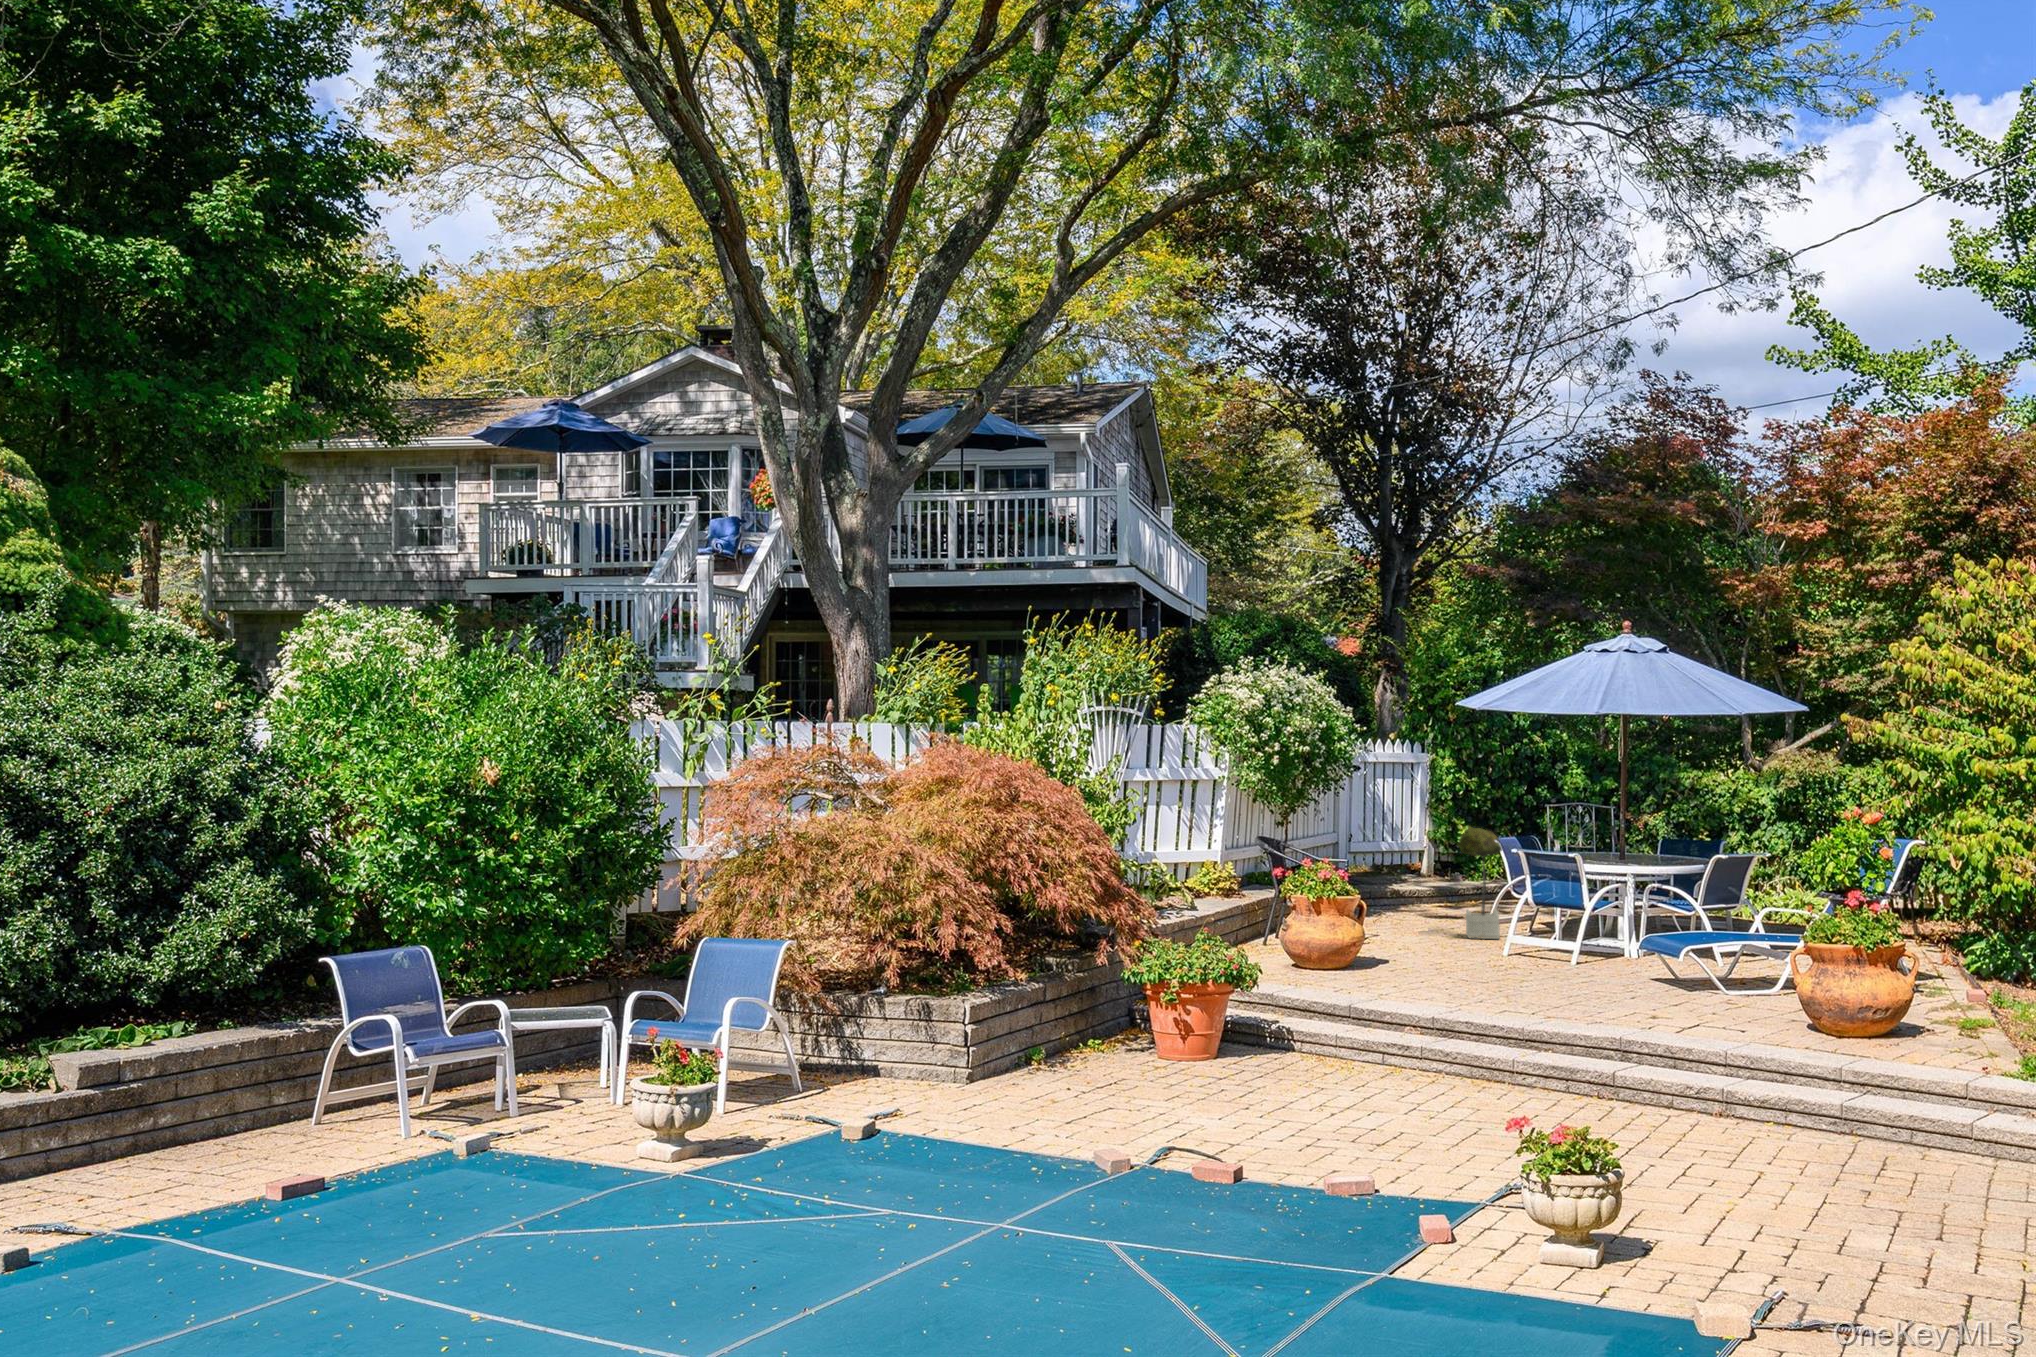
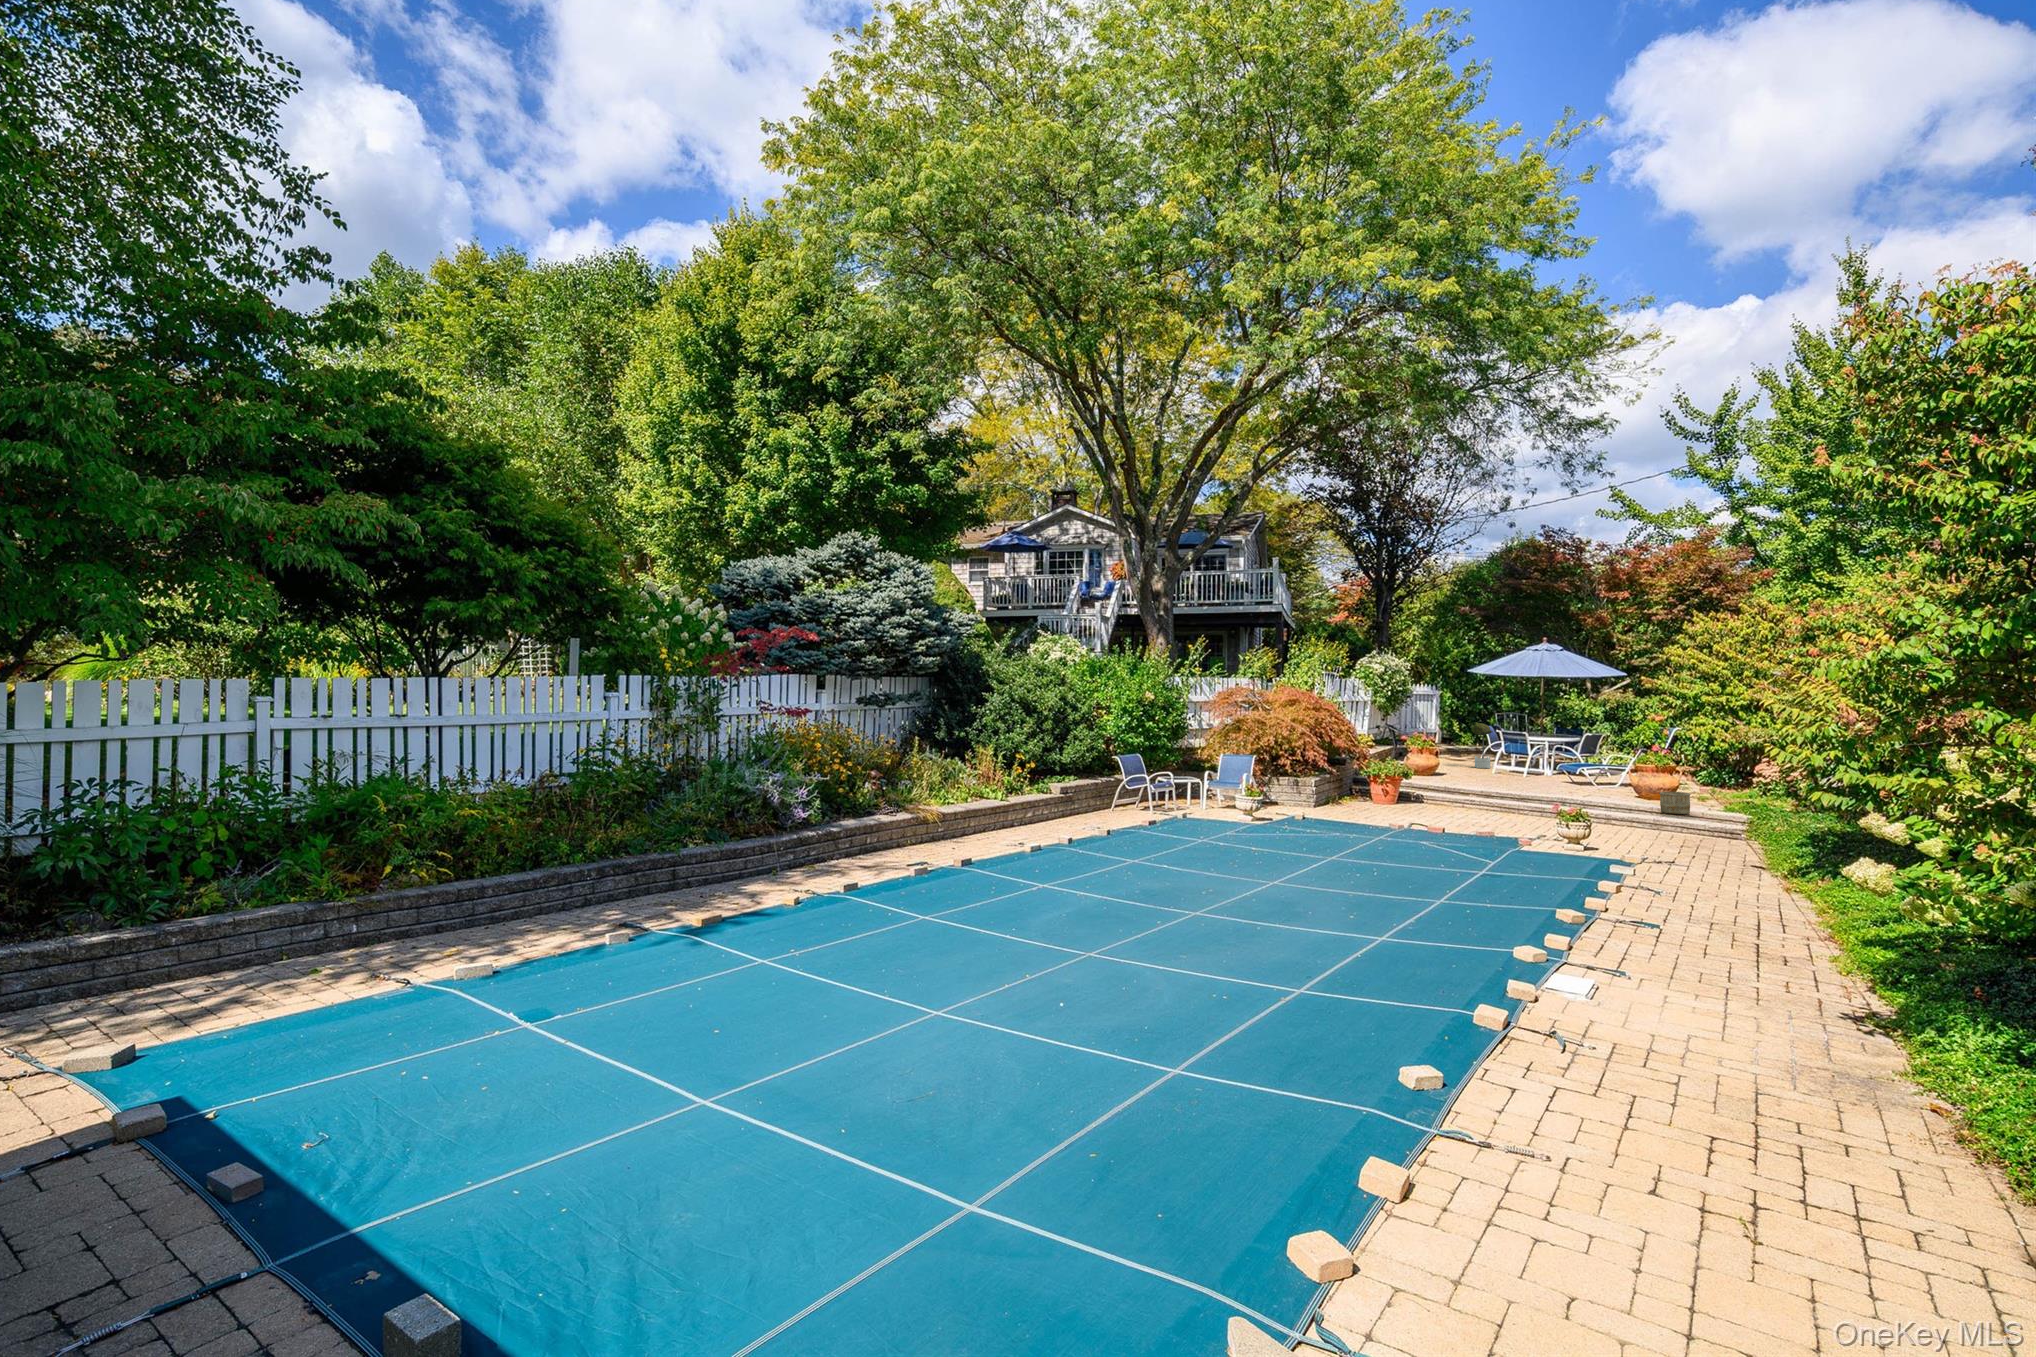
wooden bucket: none [1863,1032,1946,1099] -> present [1659,792,1691,814]

